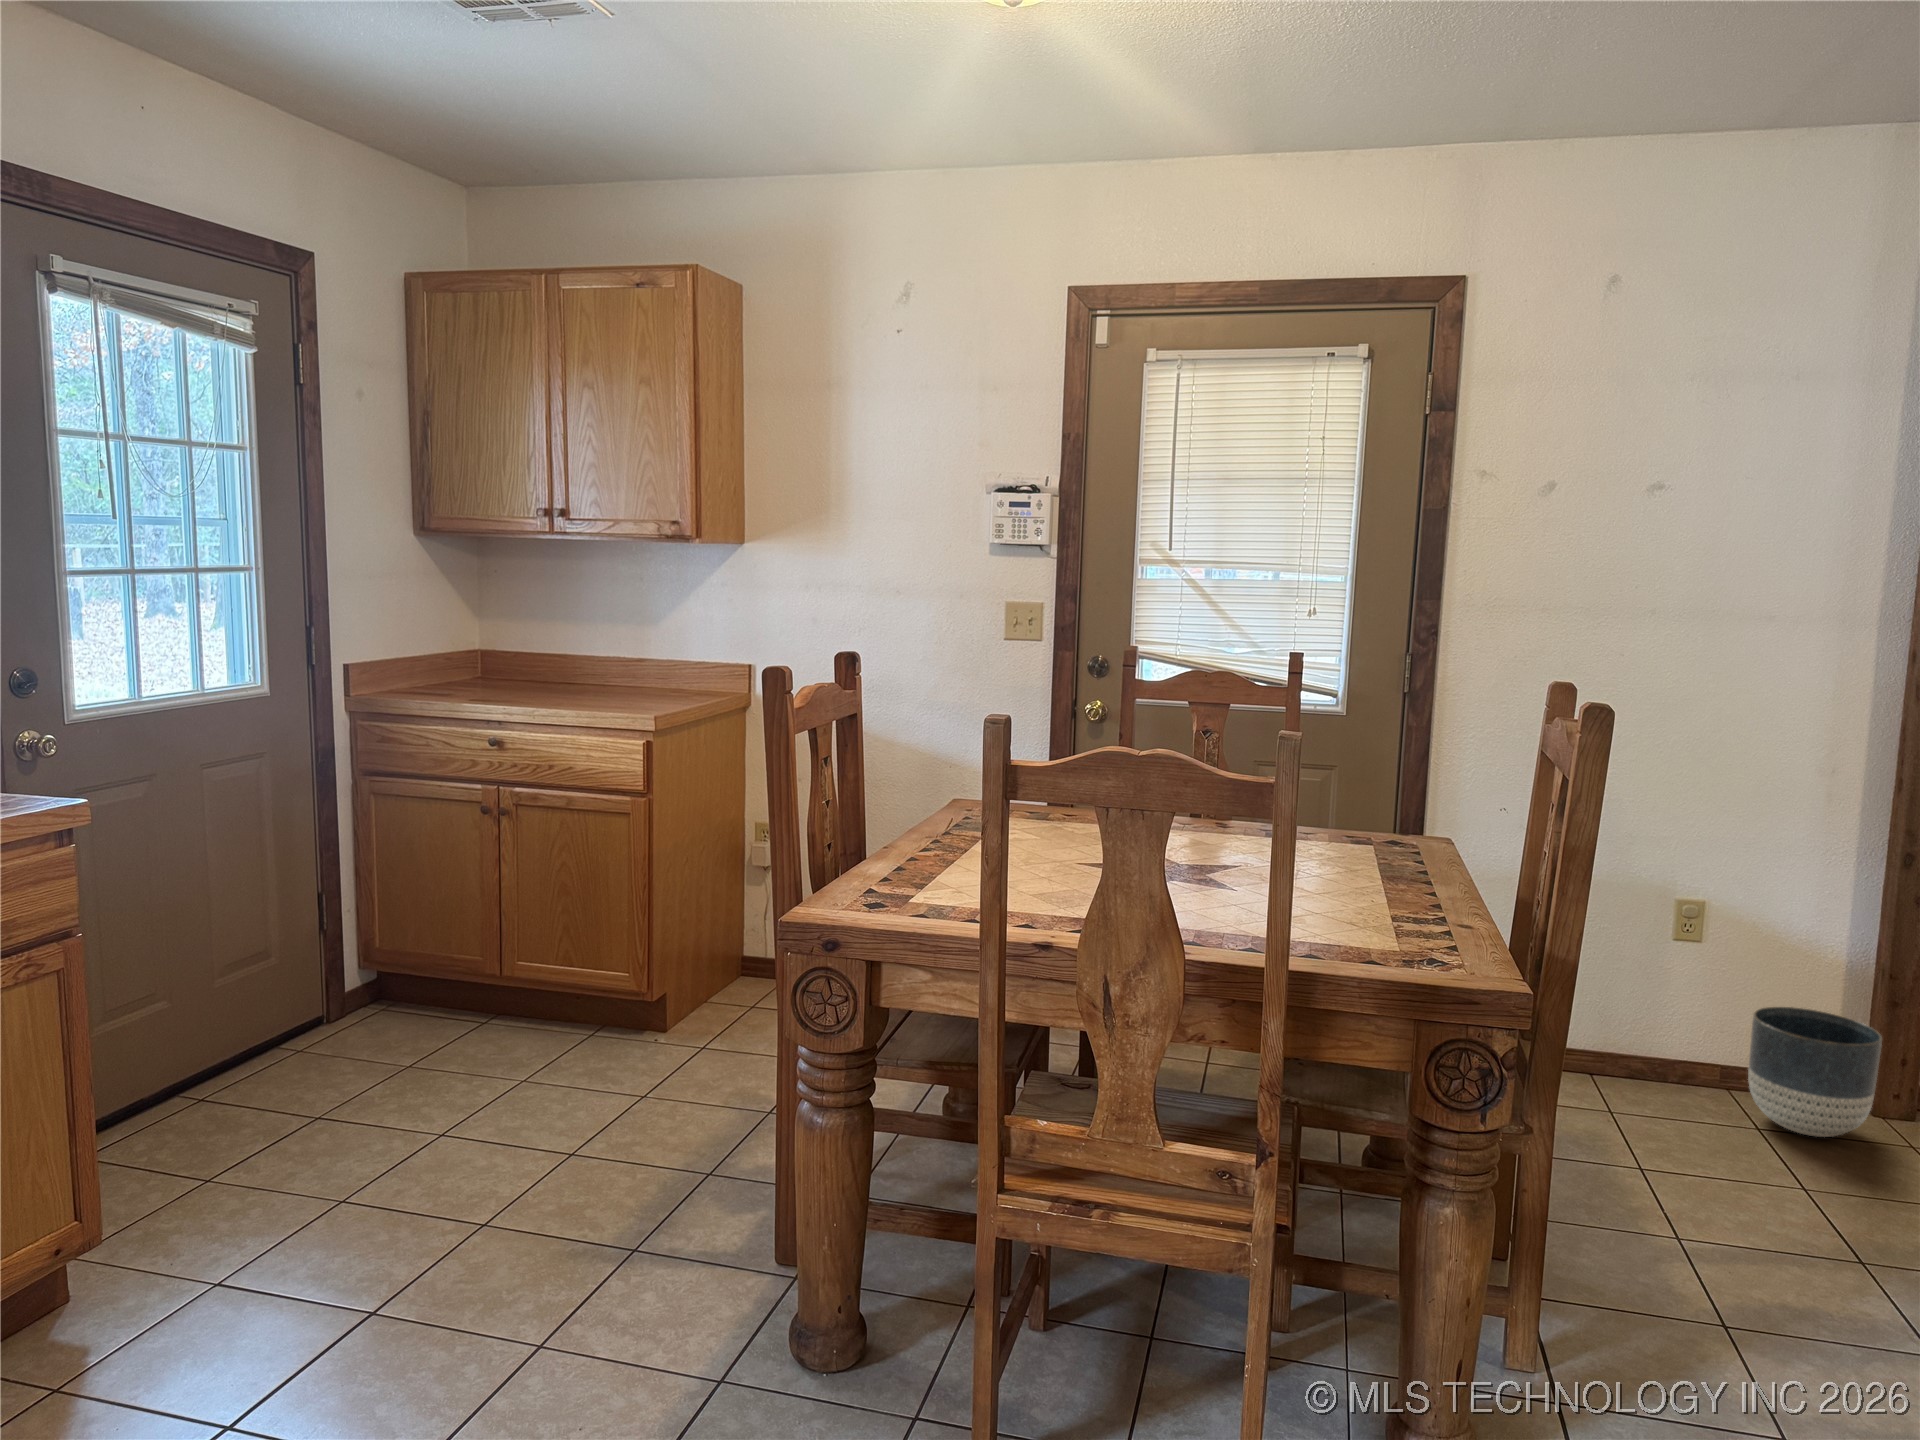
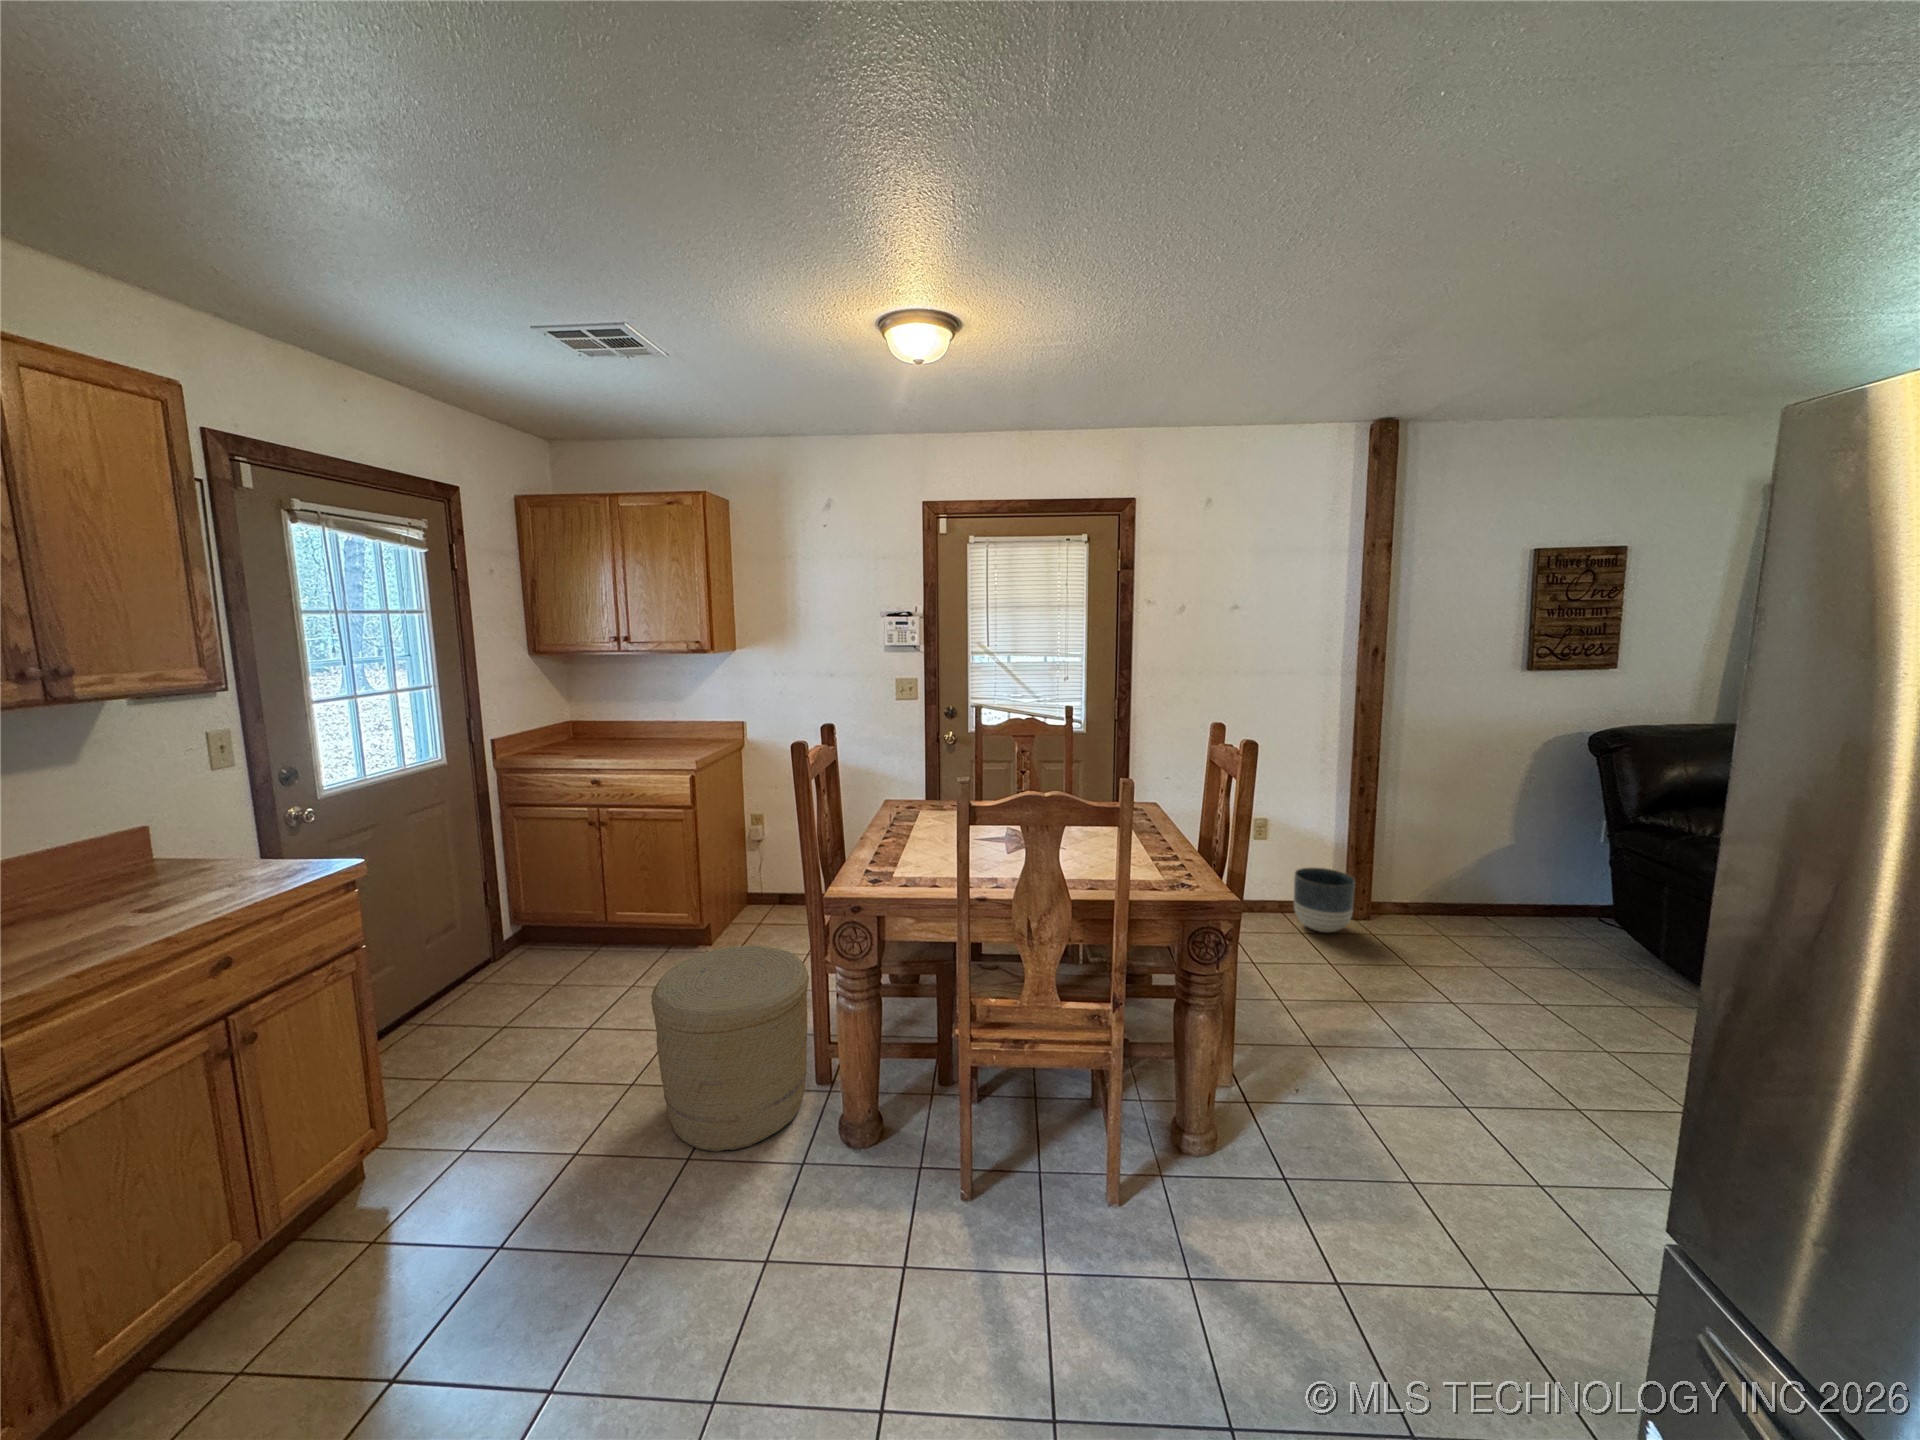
woven basket: none [507,1009,766,1333] -> present [651,946,809,1152]

